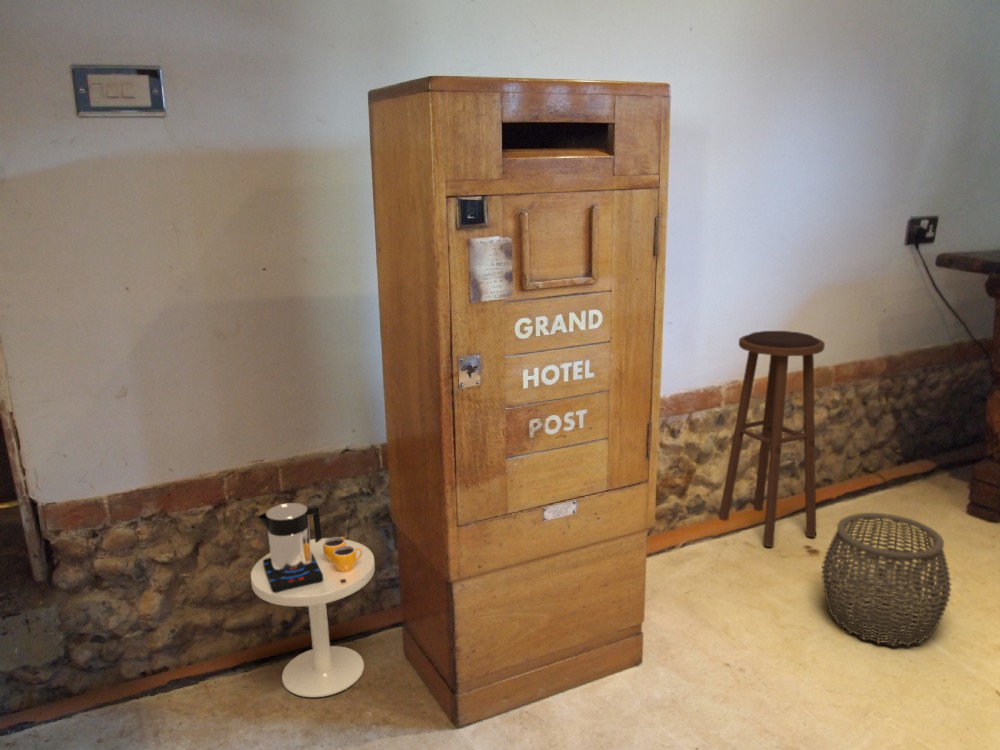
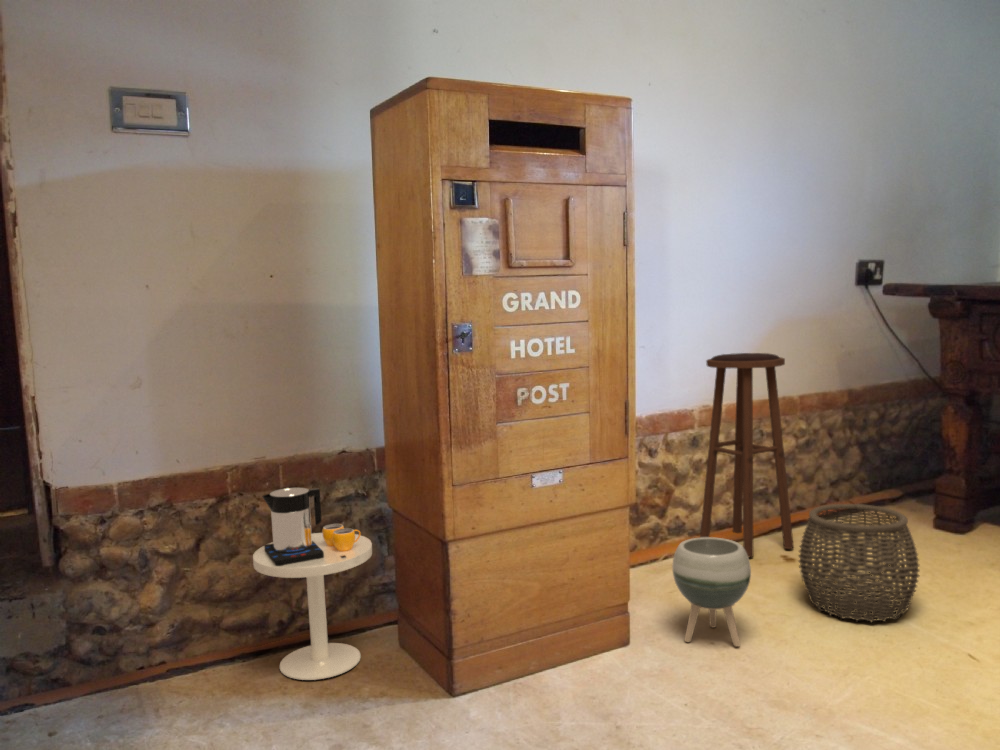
planter: none [688,556,771,673] -> present [672,537,751,646]

